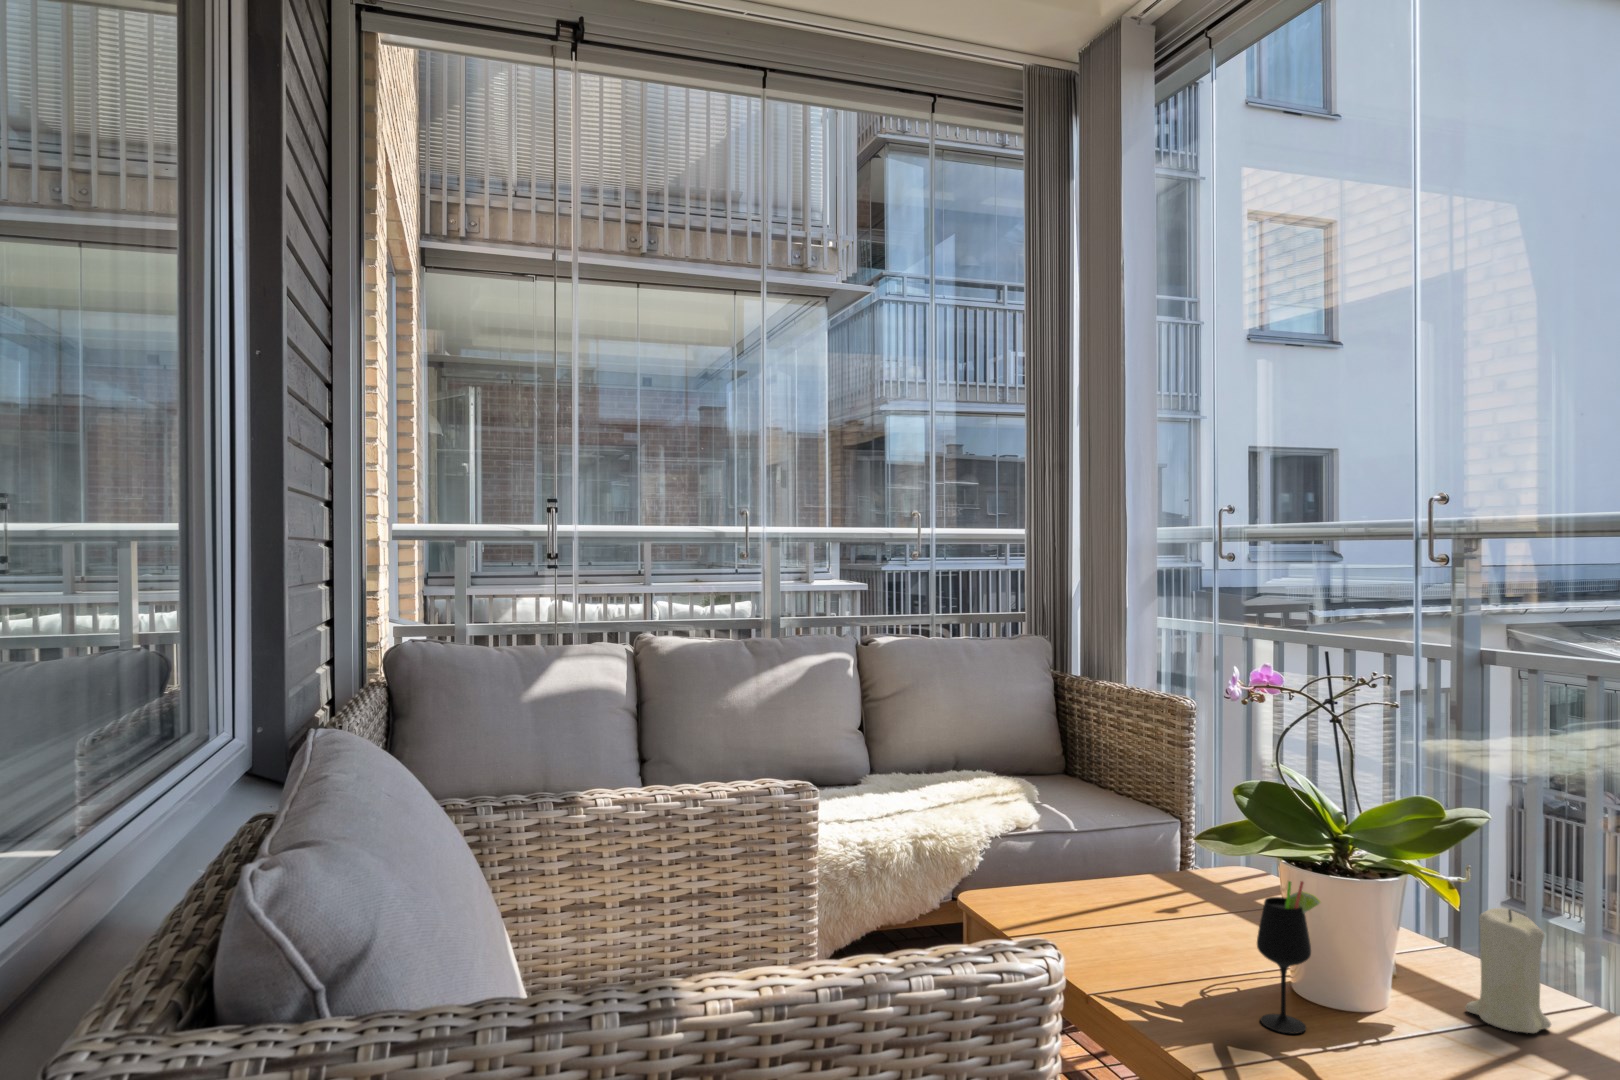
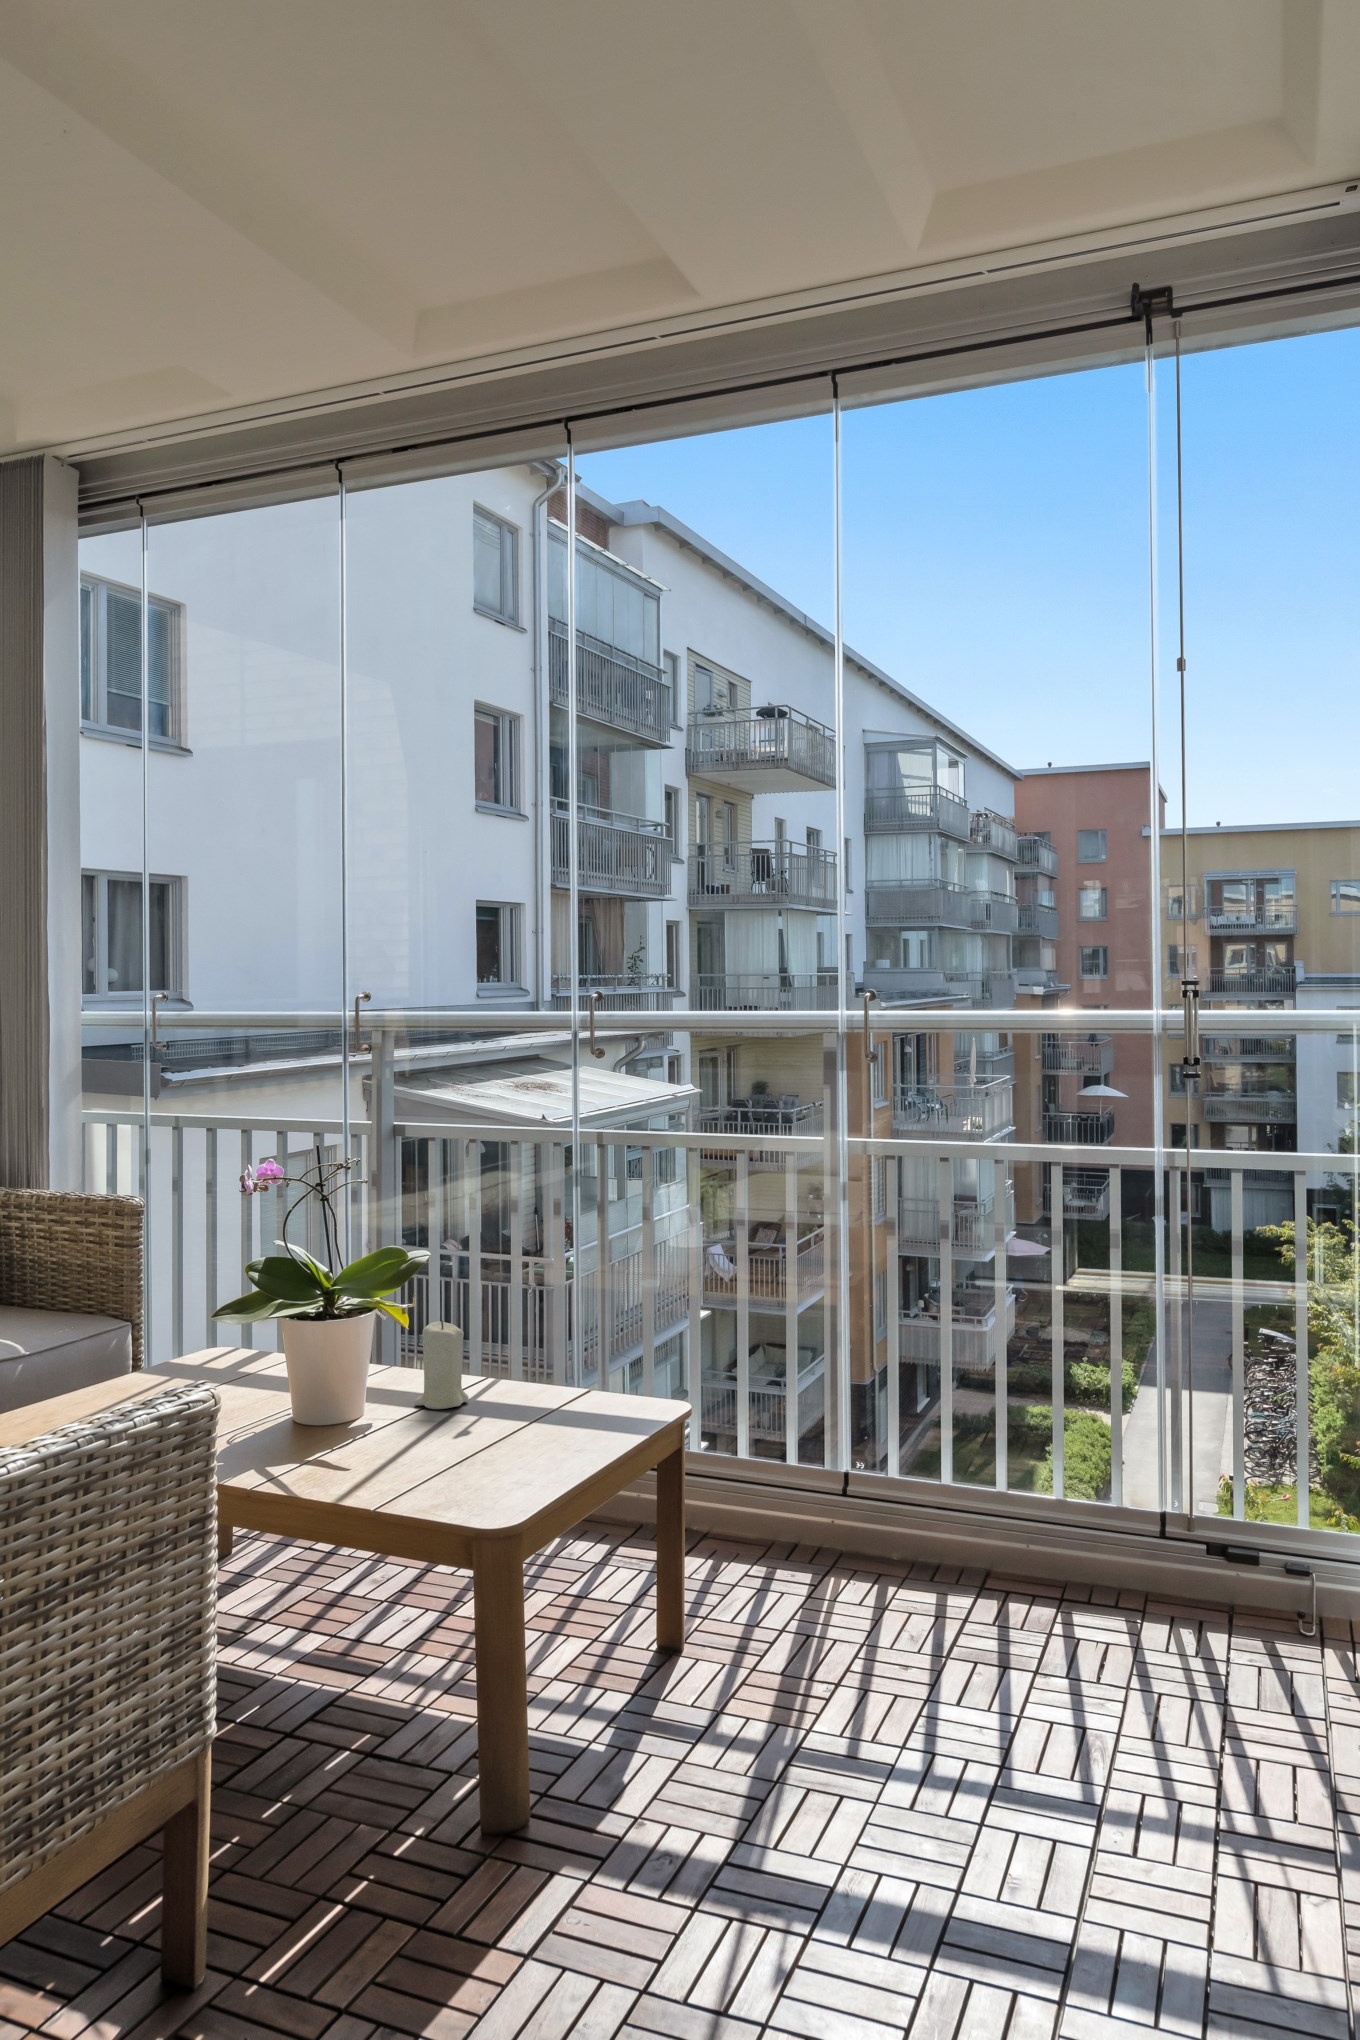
wine glass: present [1257,881,1320,1034] -> none [274,1328,324,1454]

